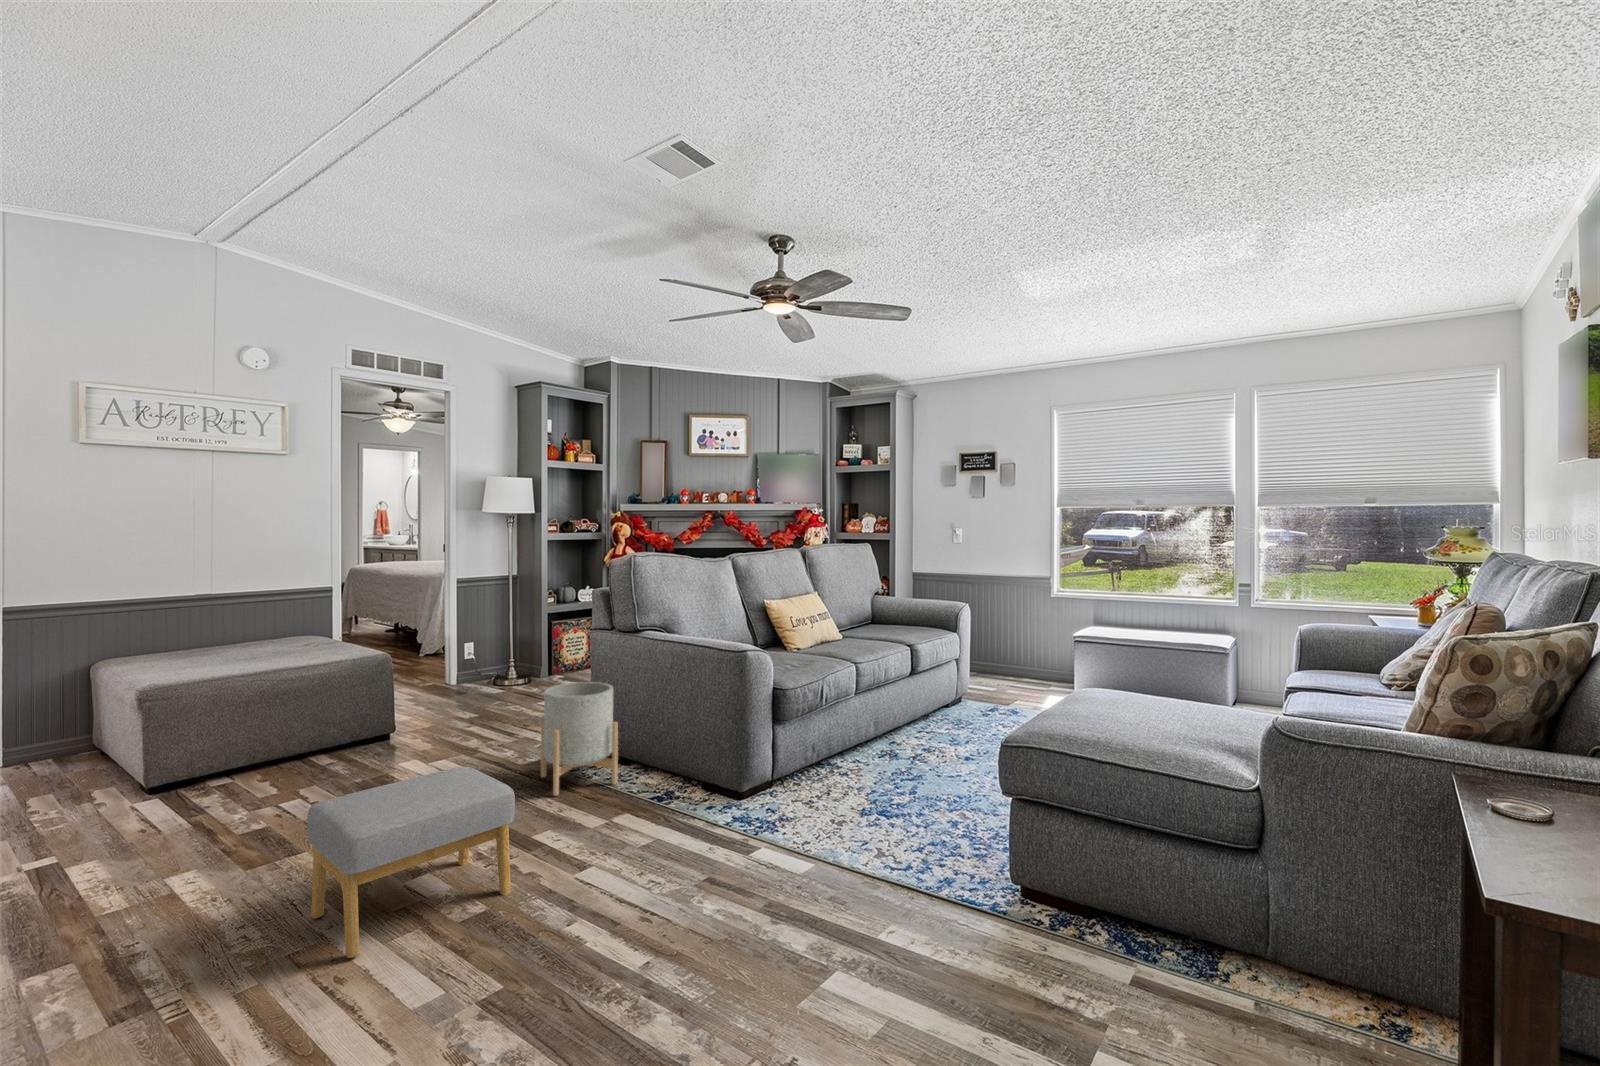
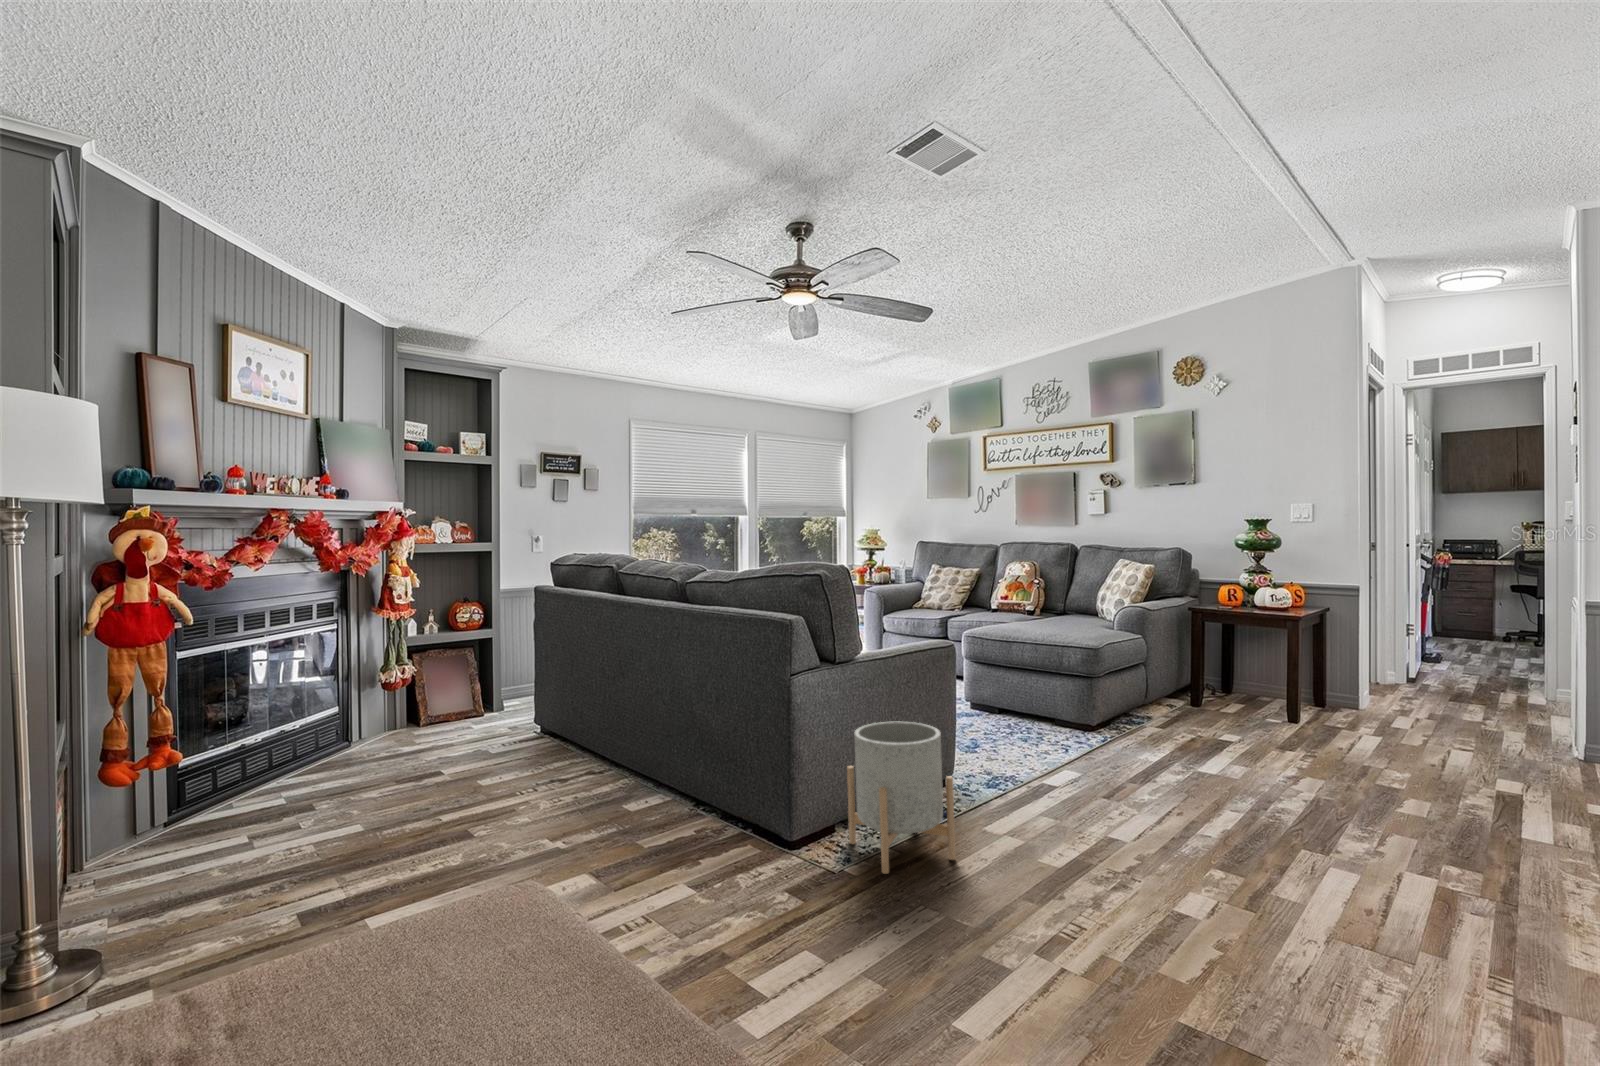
footstool: present [307,767,515,958] -> none [1131,762,1348,953]

